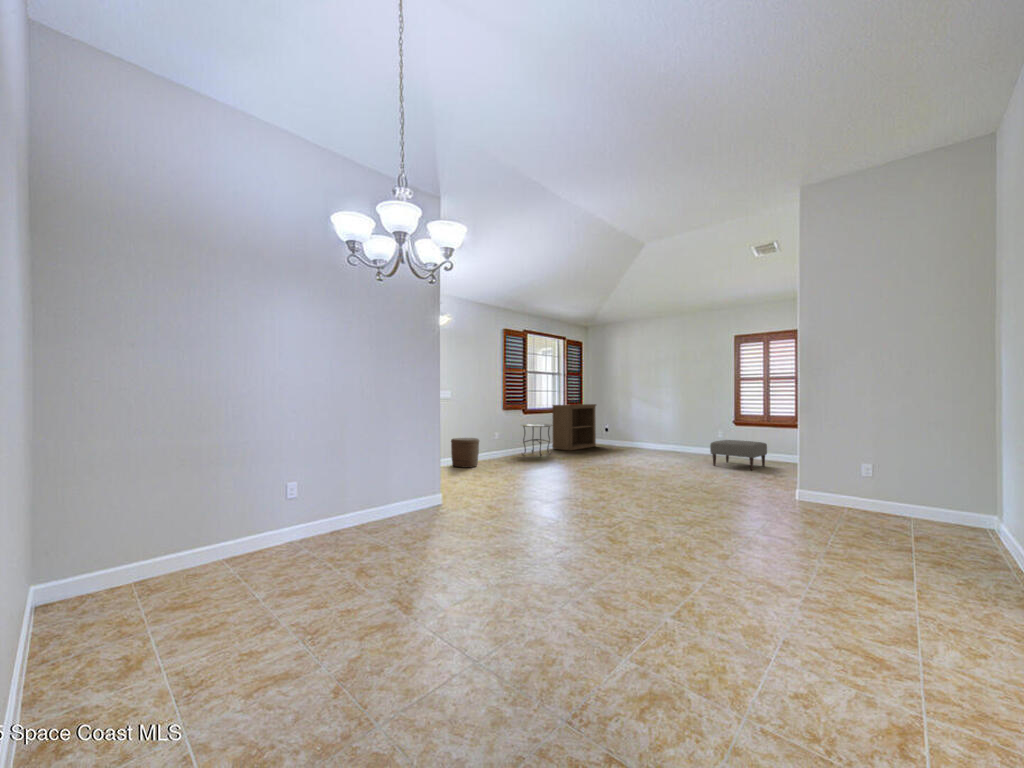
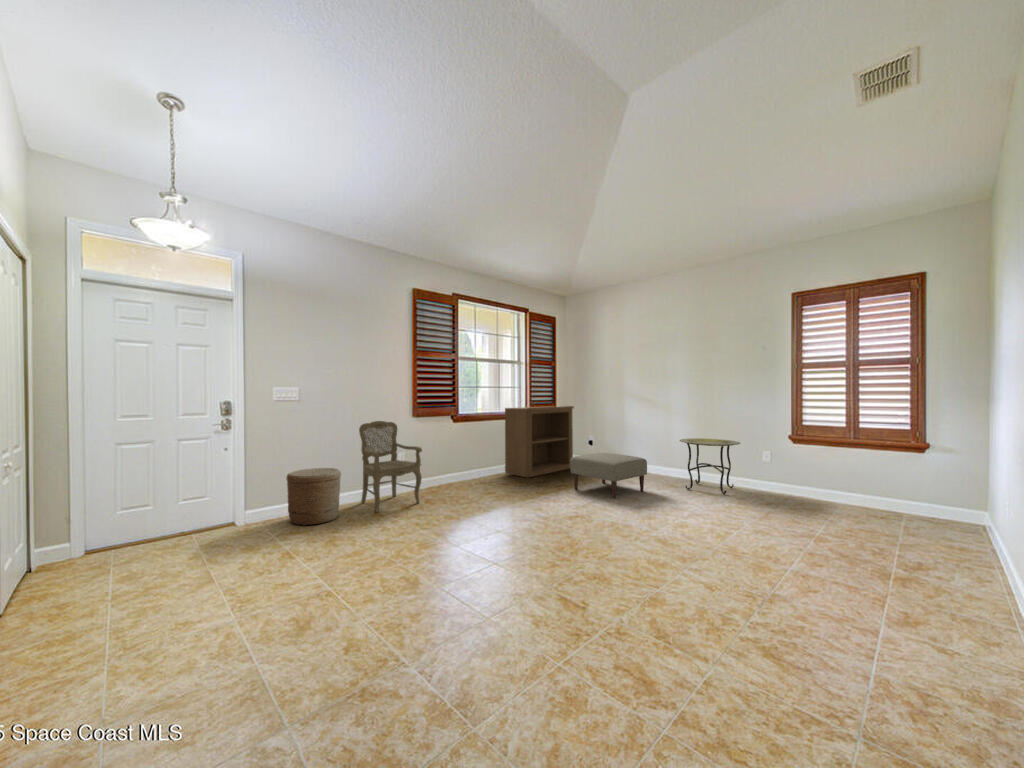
armchair: none [479,411,517,463] -> present [359,421,422,512]
side table: present [521,424,553,456] -> present [680,438,741,495]
ottoman: present [710,440,767,470] -> present [570,453,647,499]

